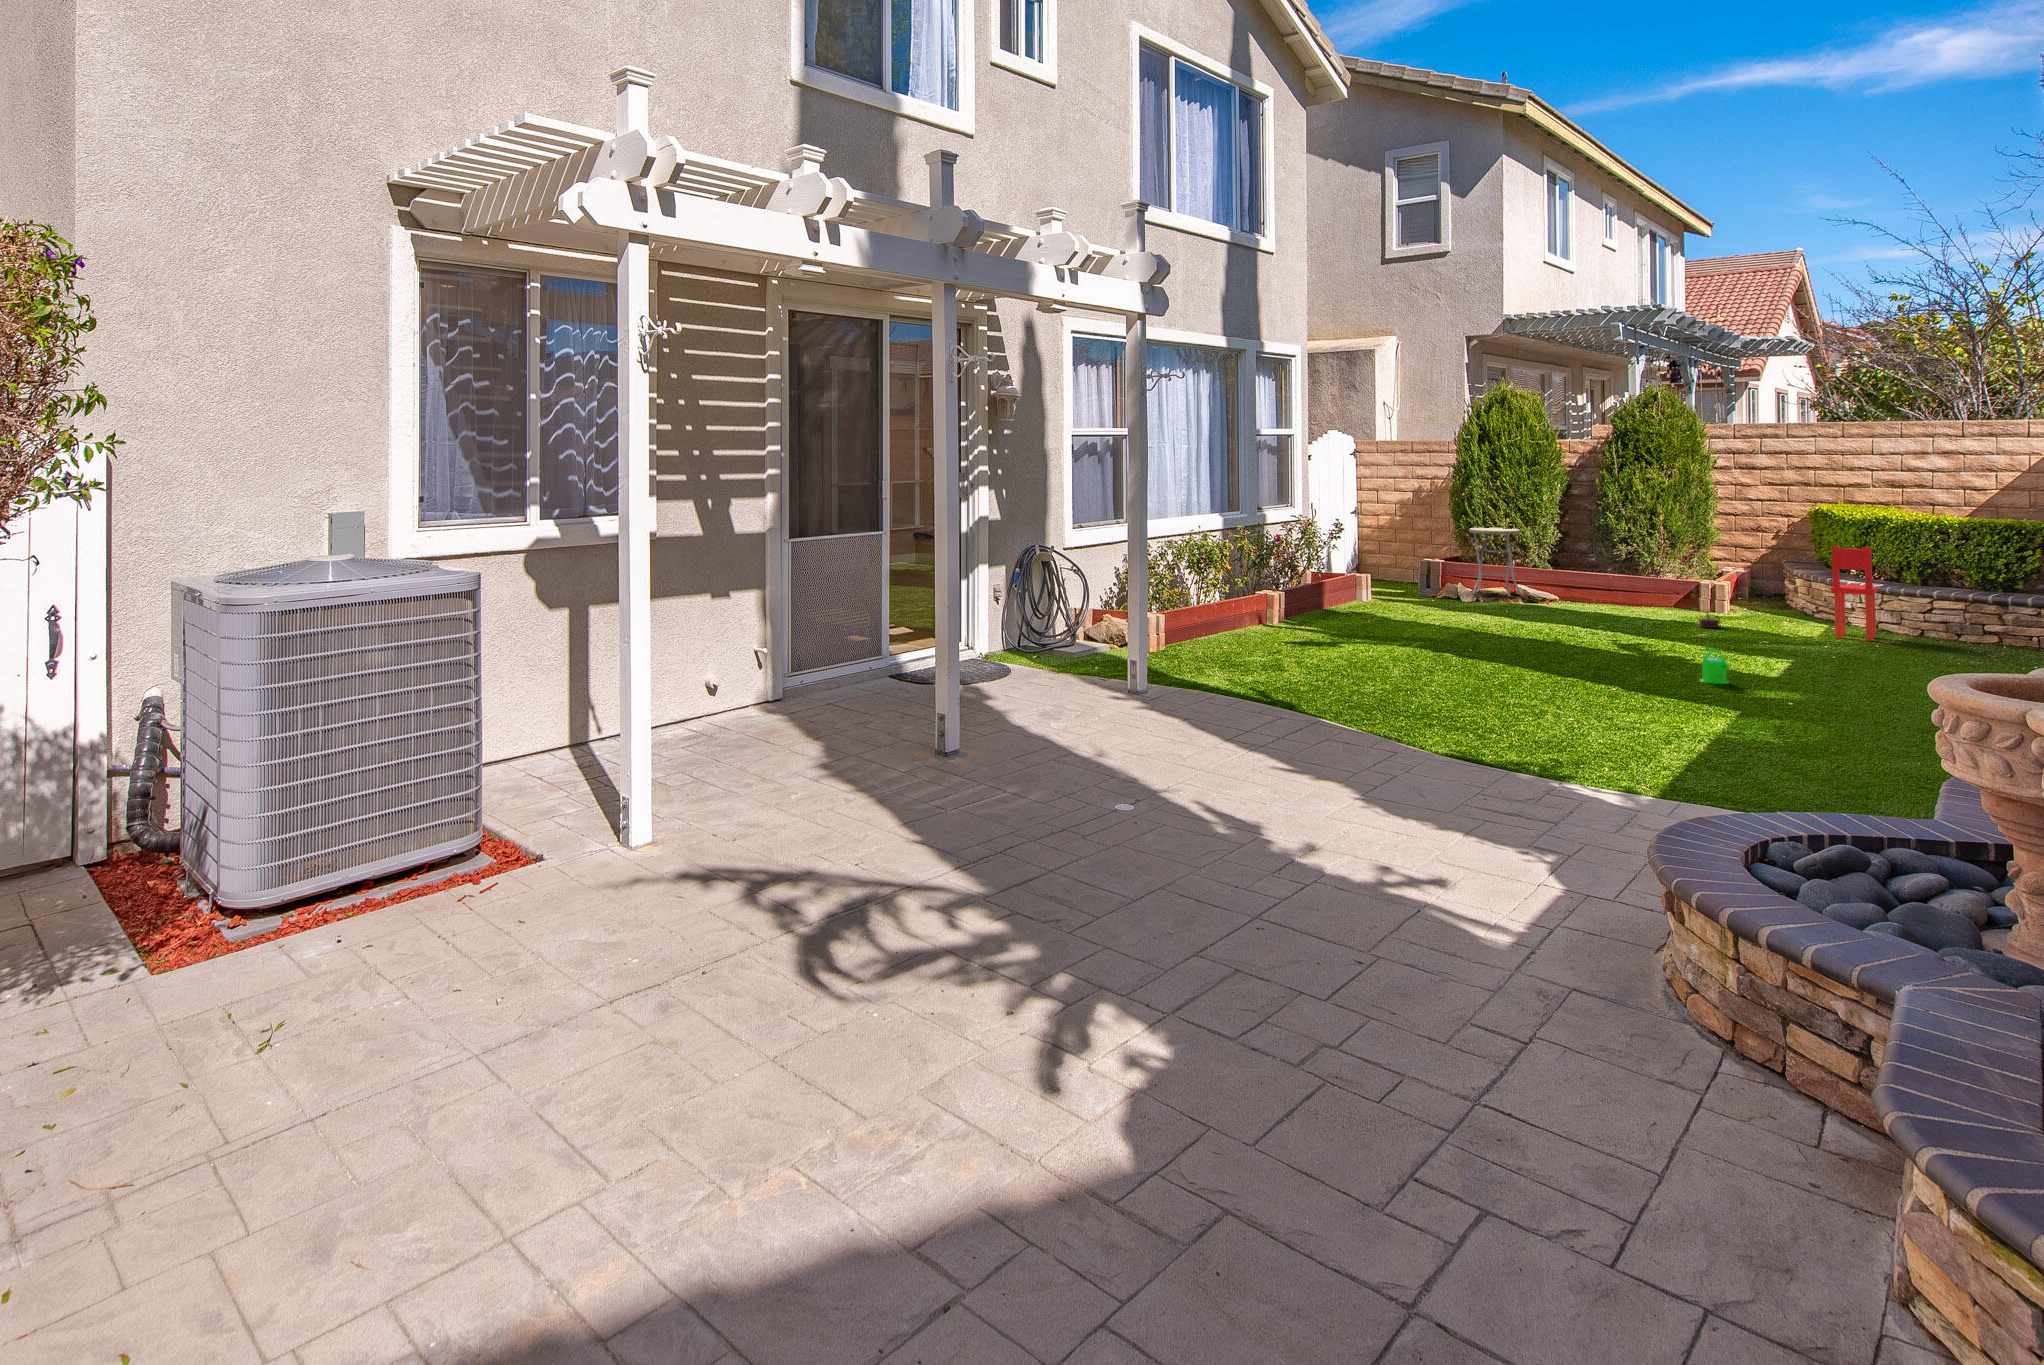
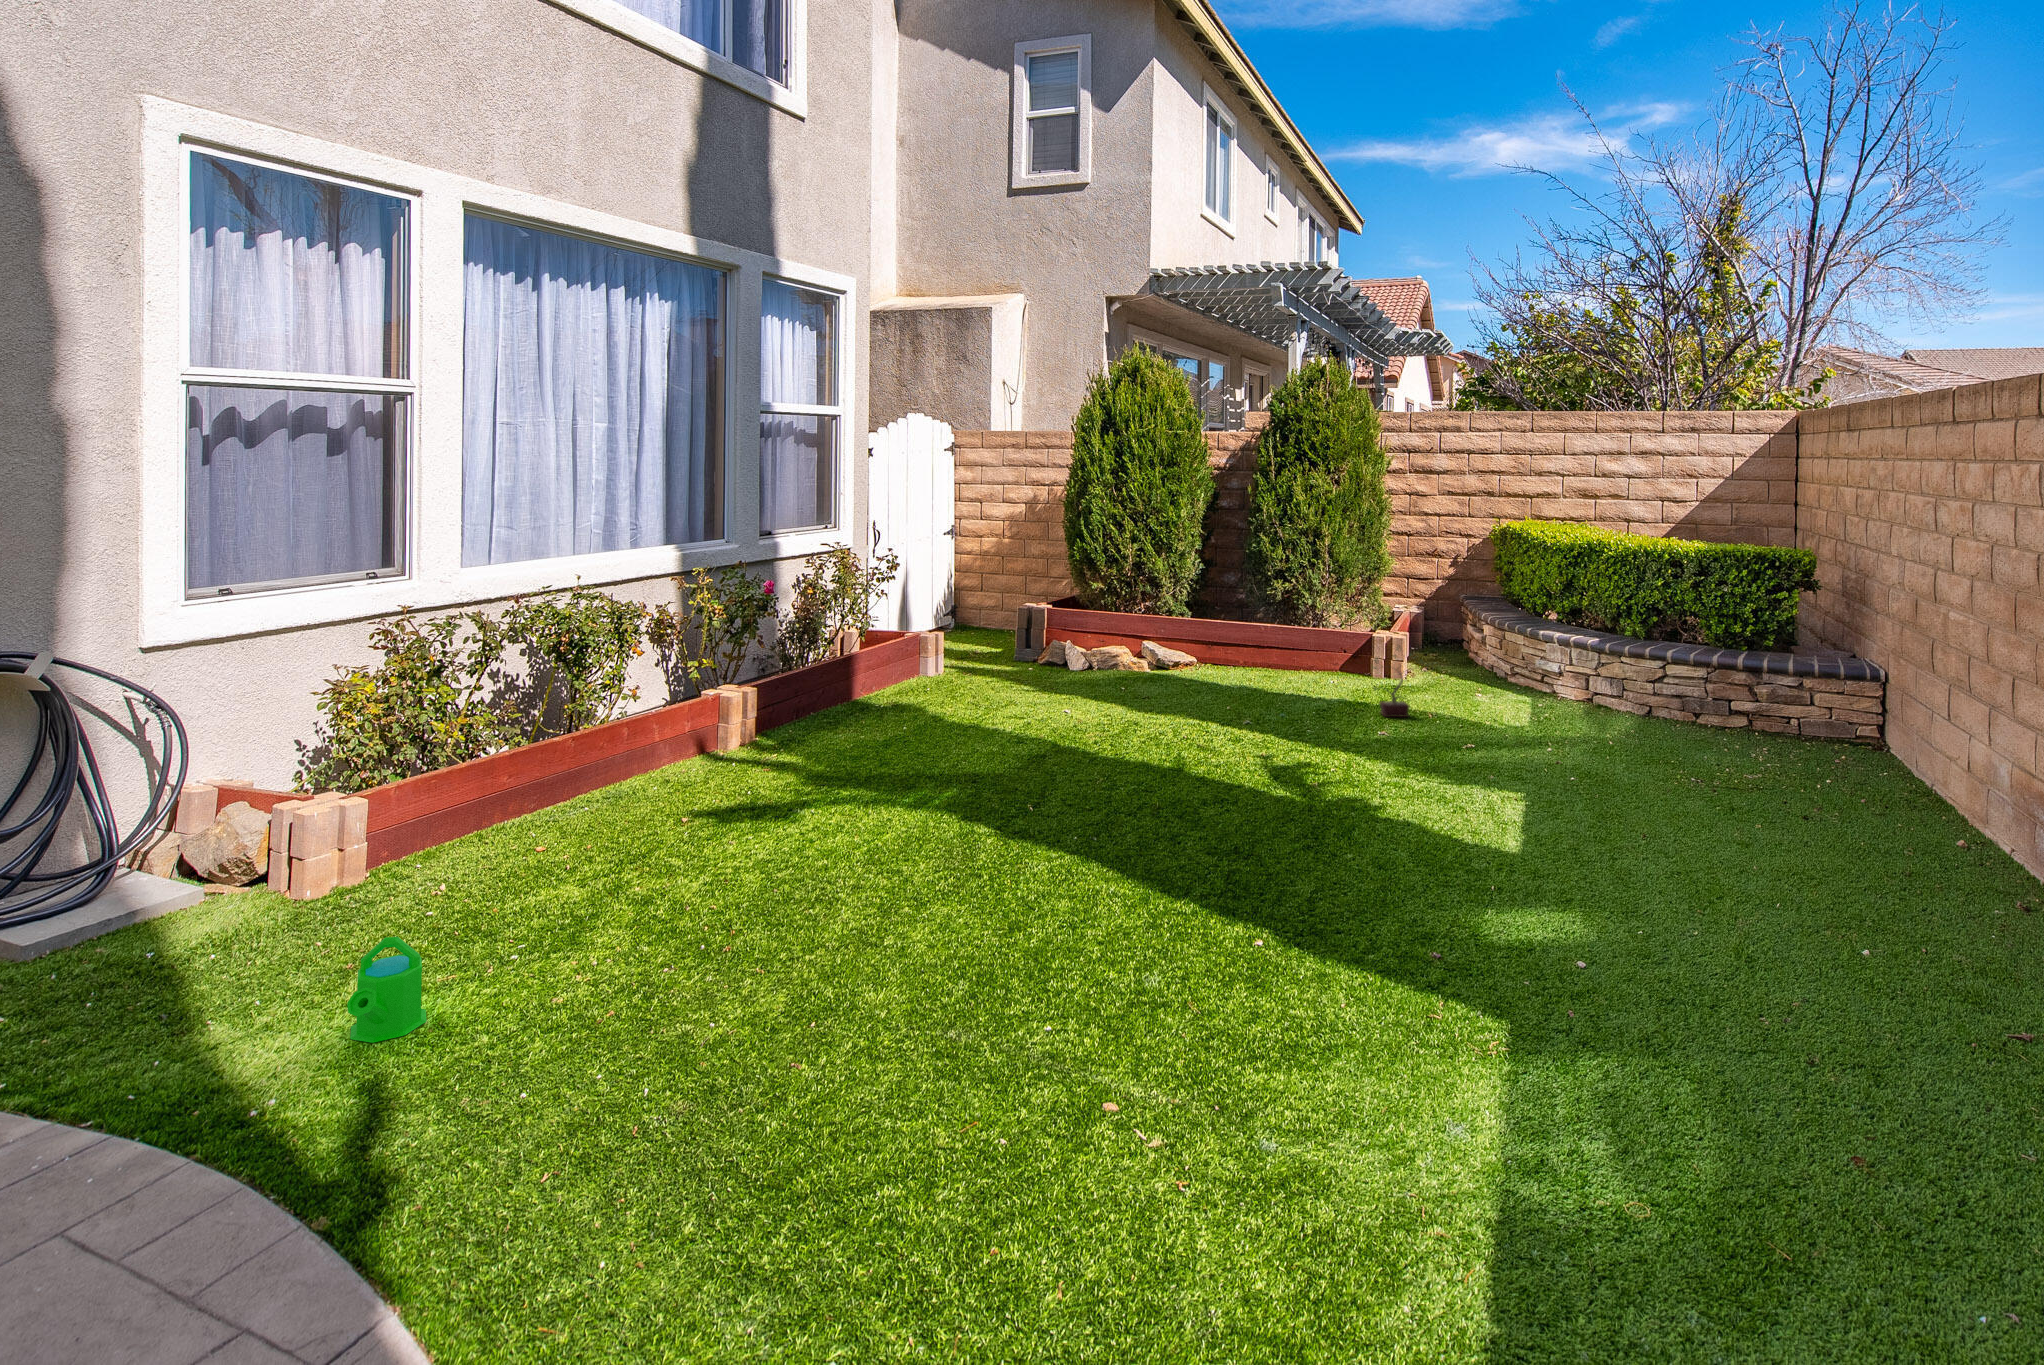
side table: present [1469,527,1521,598] -> none [1082,555,1149,661]
chair: present [1831,546,1878,641] -> none [1556,592,1611,736]
watering can: present [1701,649,1730,684] -> present [347,937,427,1043]

